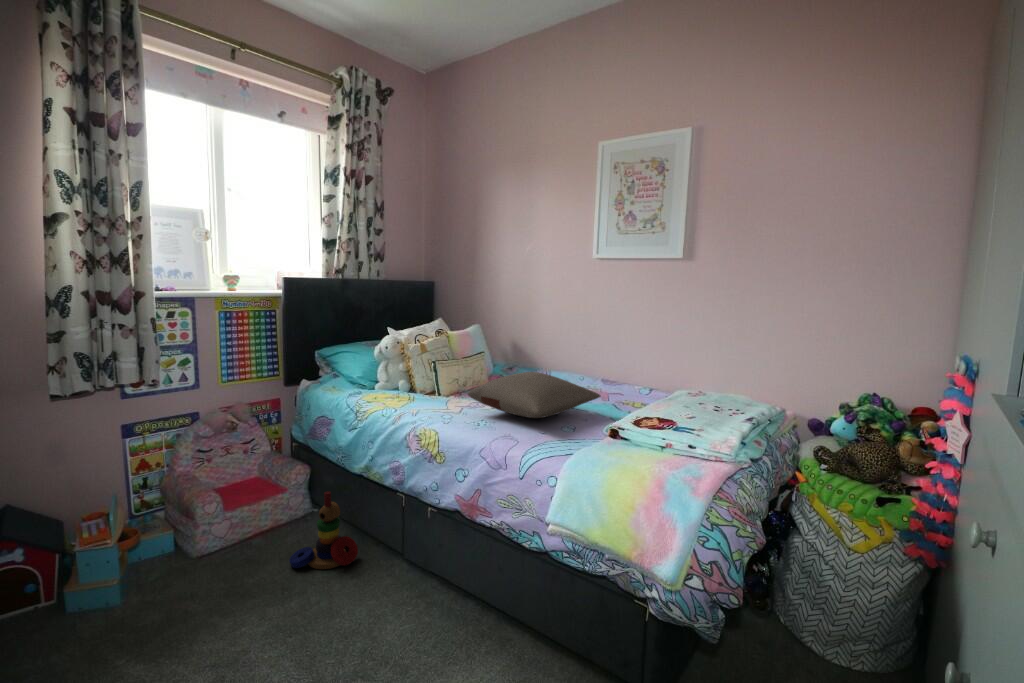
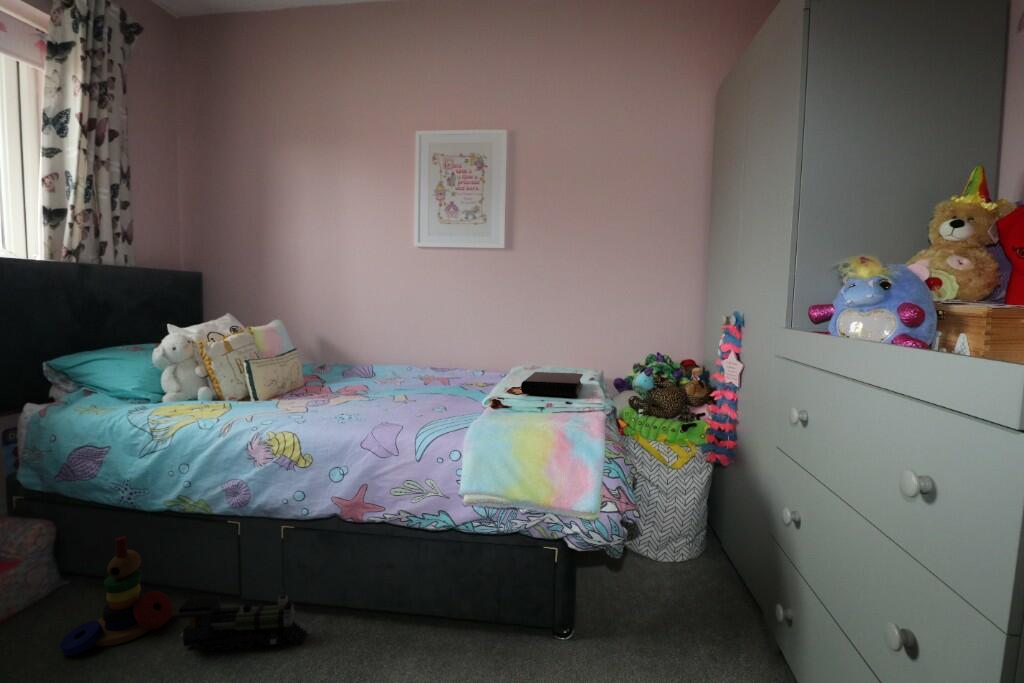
pillow: present [468,372,600,418] -> none [318,358,456,403]
book: none [650,402,740,441] -> present [521,372,583,397]
toy train: none [346,550,433,614] -> present [176,588,306,651]

